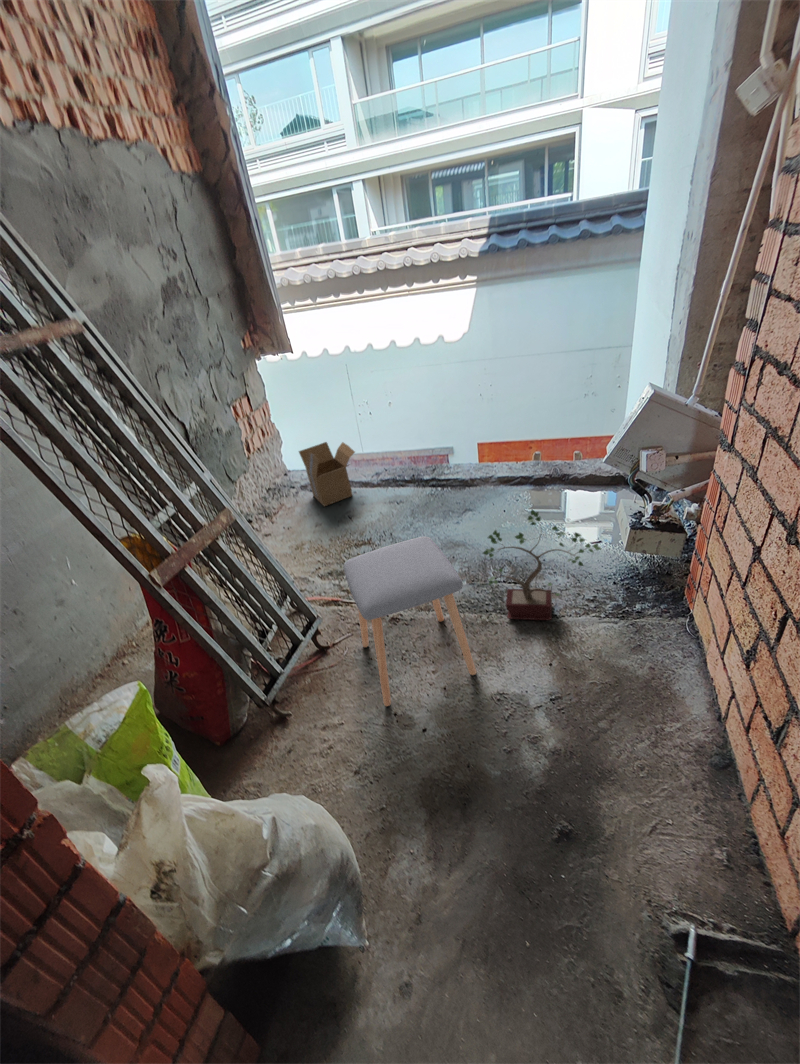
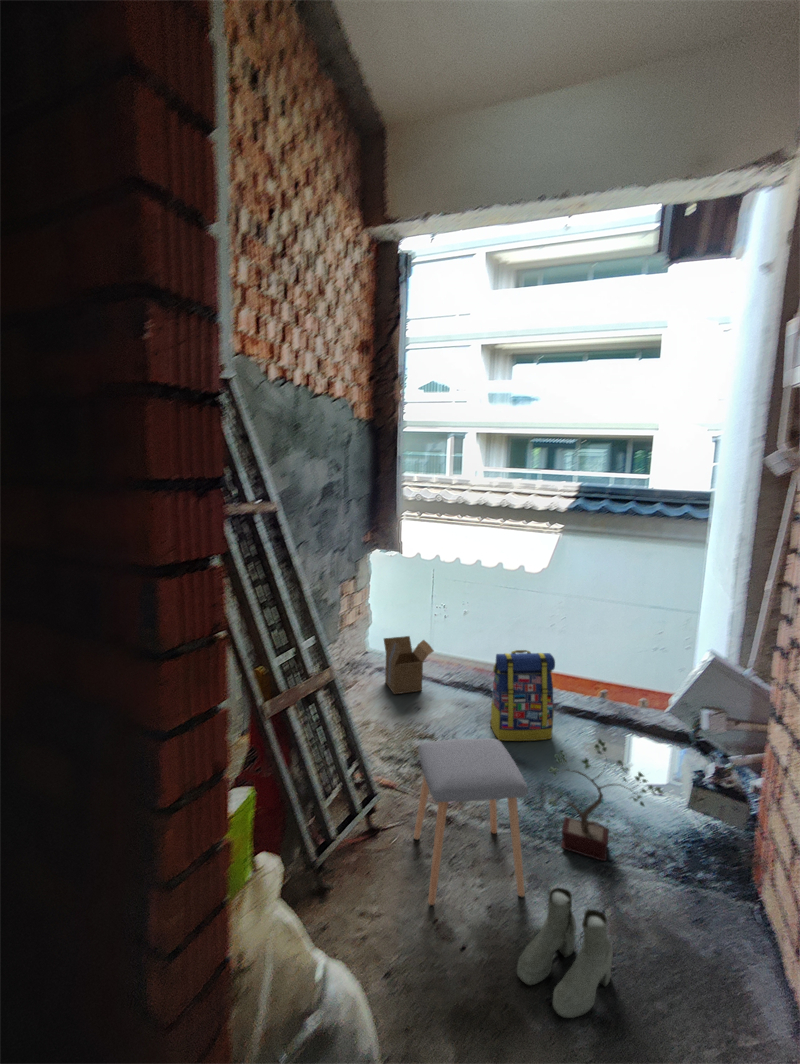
backpack: none [418,427,490,527] -> present [490,650,555,741]
boots: none [475,666,562,775] -> present [517,887,613,1018]

